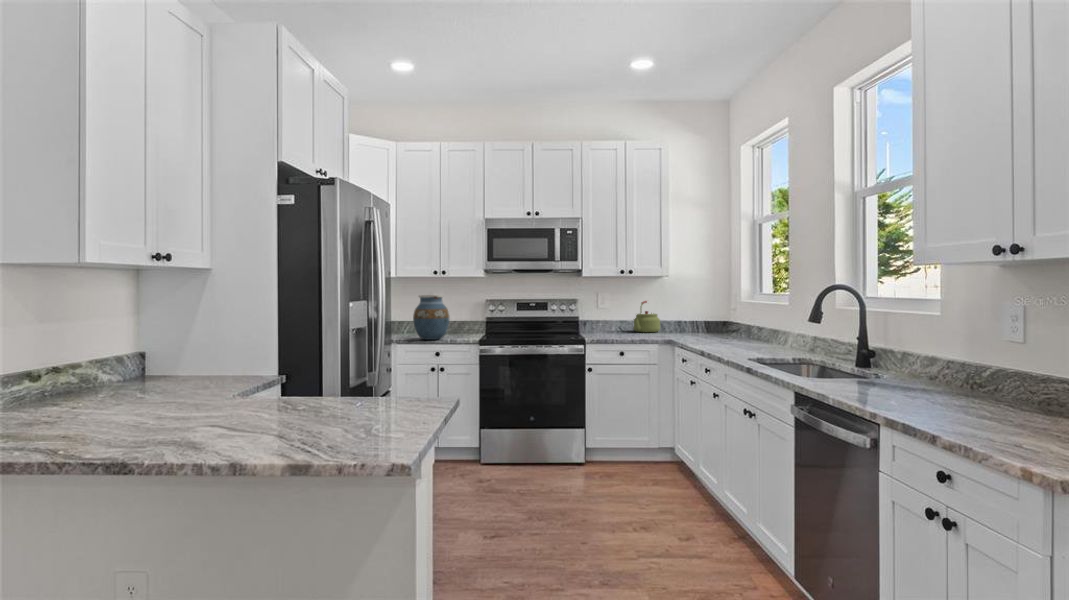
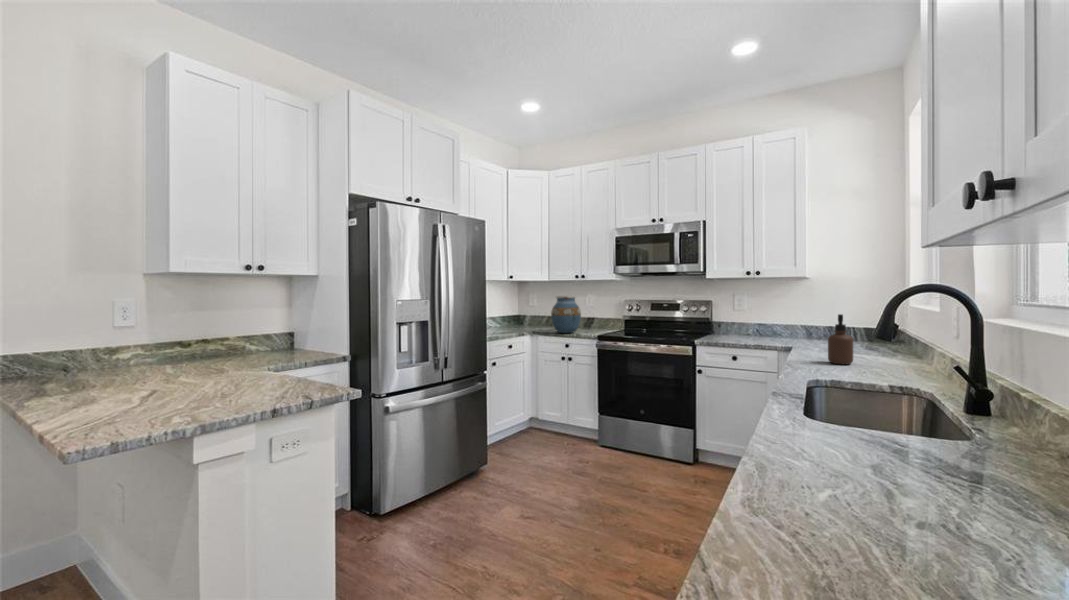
kettle: present [633,301,660,332] -> none [770,303,807,337]
soap dispenser: none [727,308,746,349] -> present [828,314,853,364]

